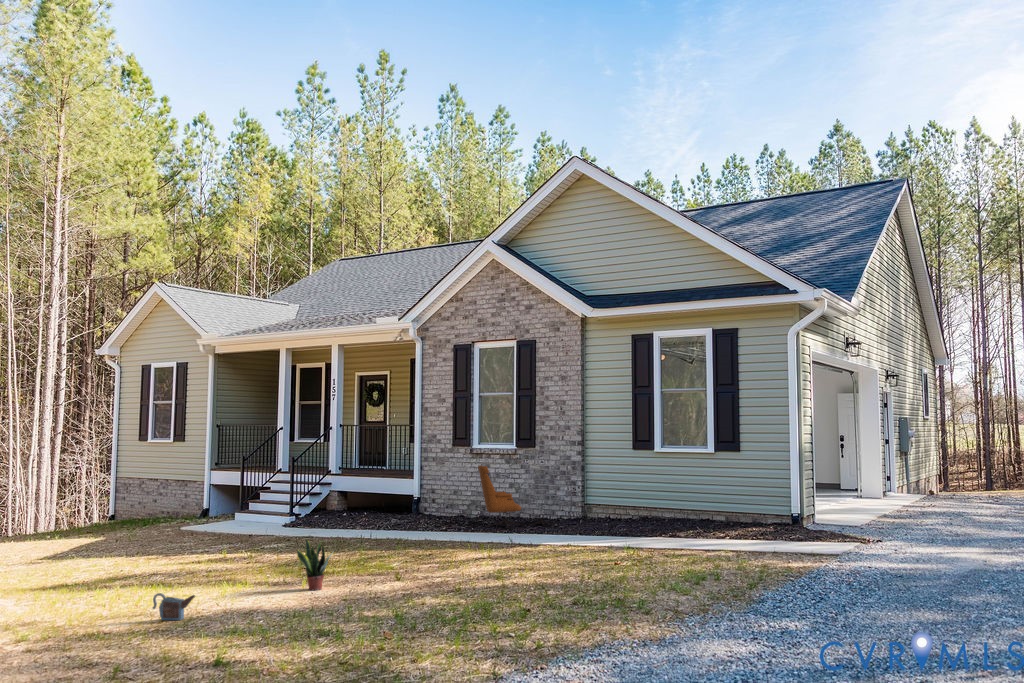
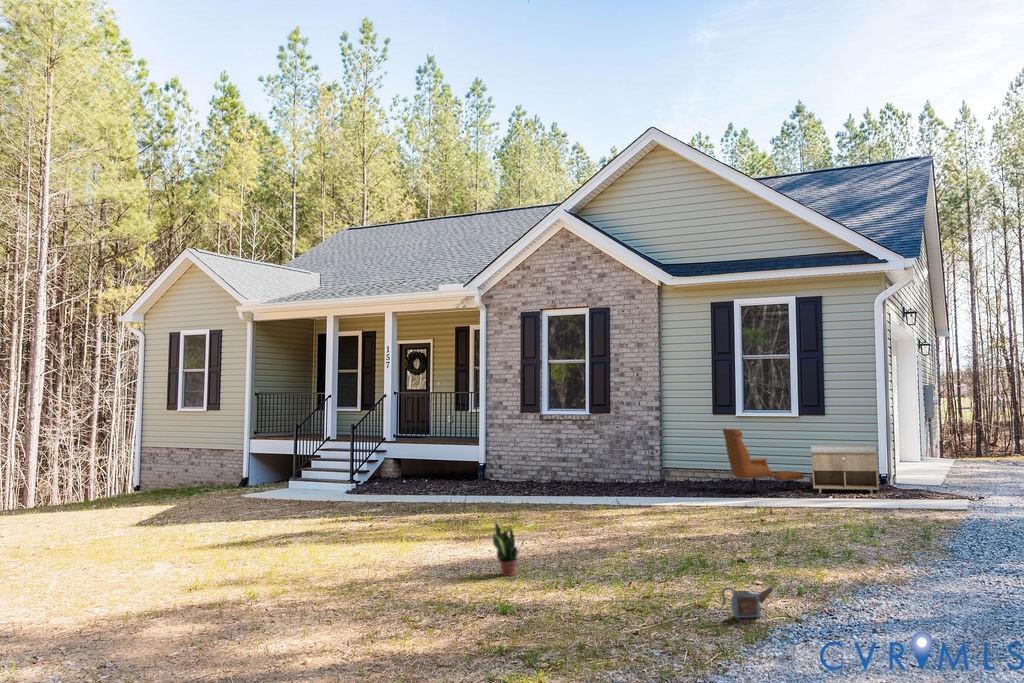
lounge chair: present [478,465,551,528] -> present [723,428,803,496]
storage bench: none [715,482,787,533] -> present [811,444,879,494]
watering can: present [153,593,195,620] -> present [721,587,773,618]

